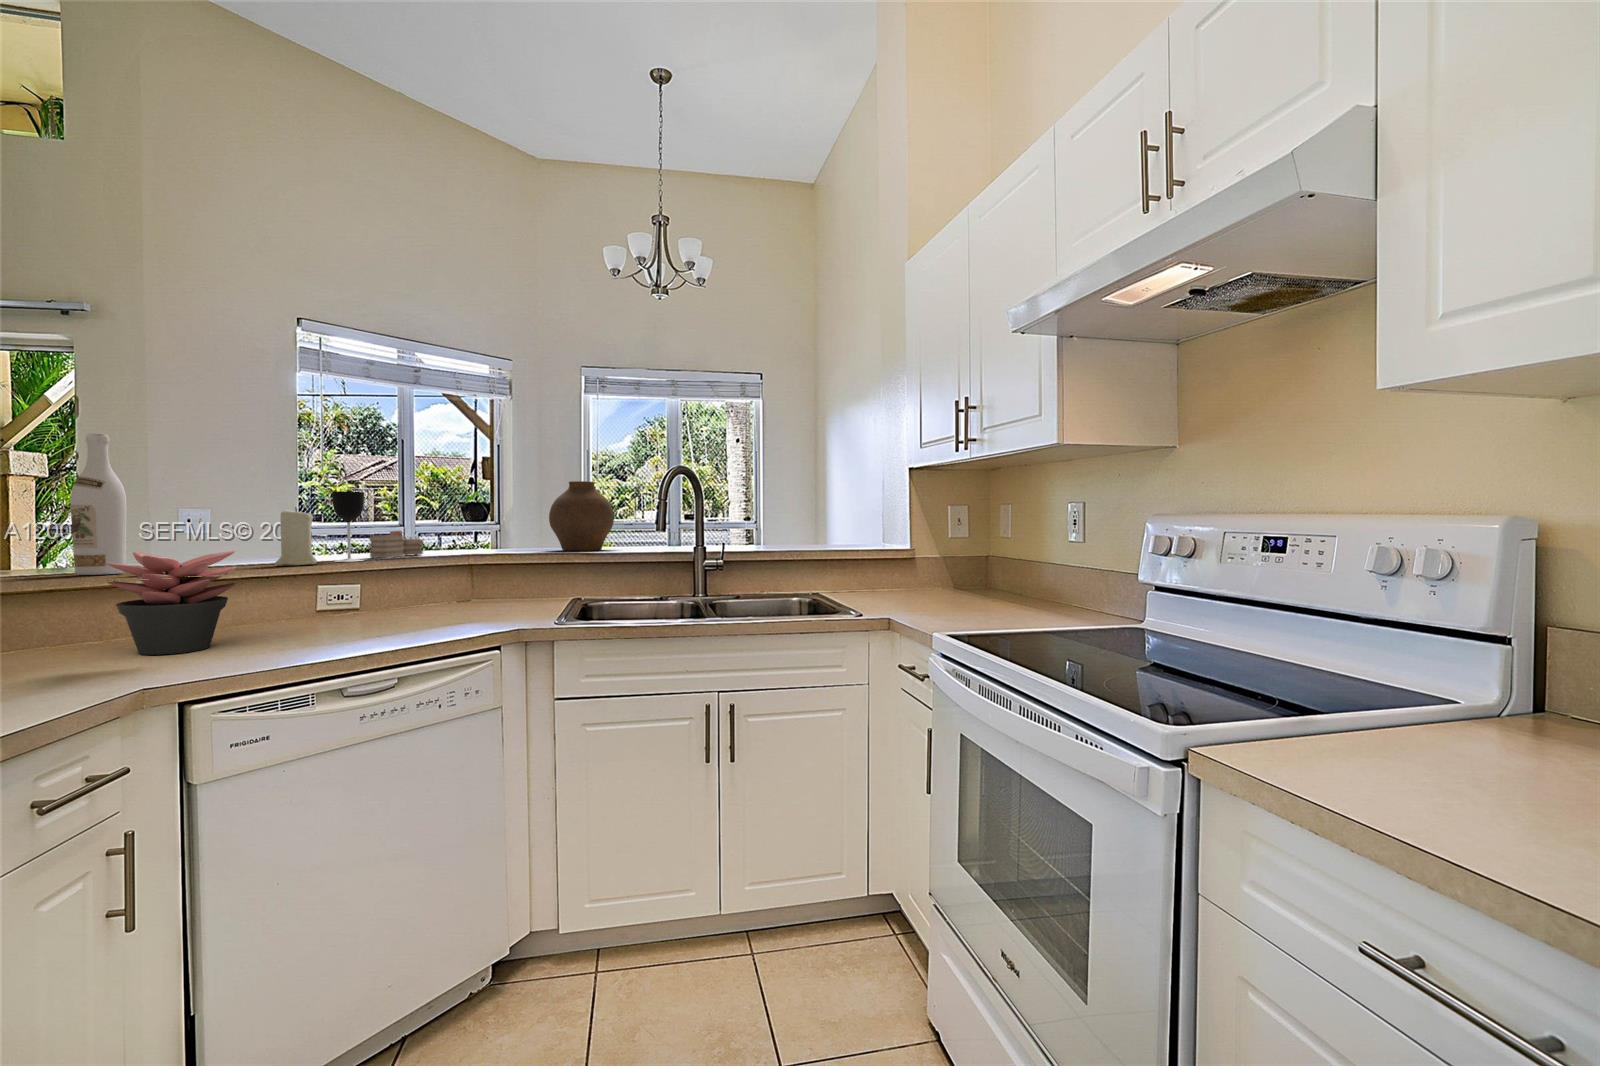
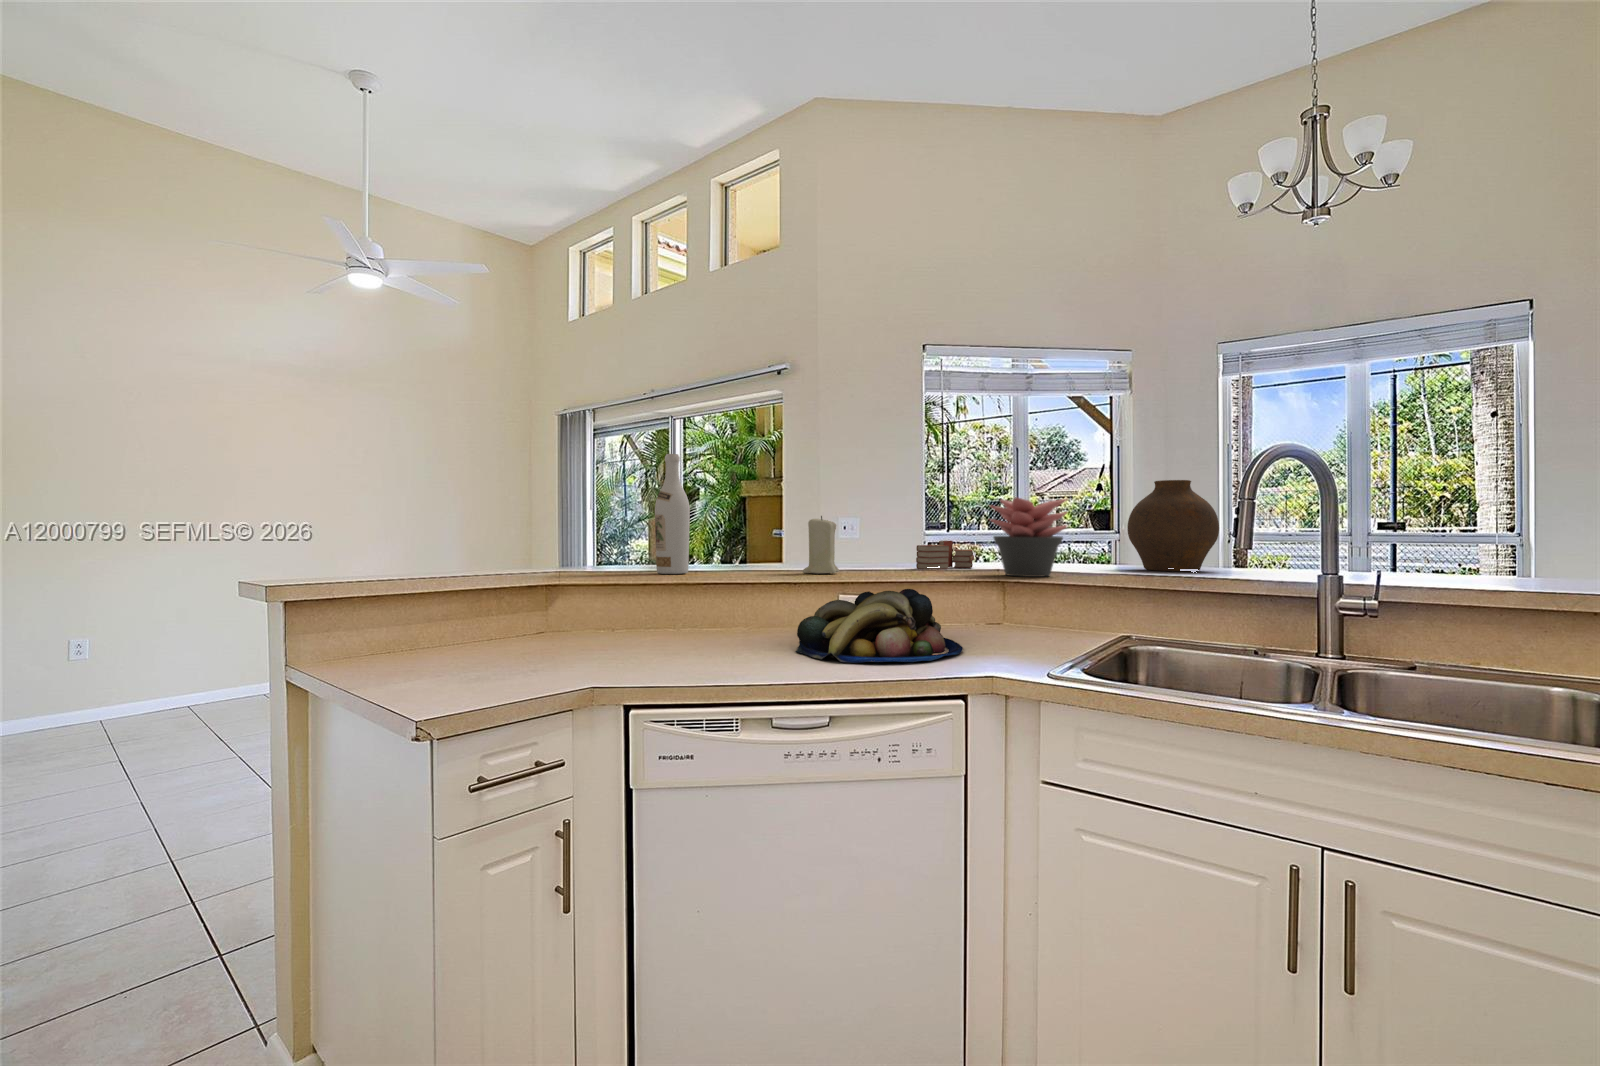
wine glass: present [332,491,364,562] -> none [866,499,895,572]
succulent plant: present [106,551,236,655] -> present [989,498,1067,577]
fruit bowl: none [313,572,477,638] -> present [796,589,963,663]

